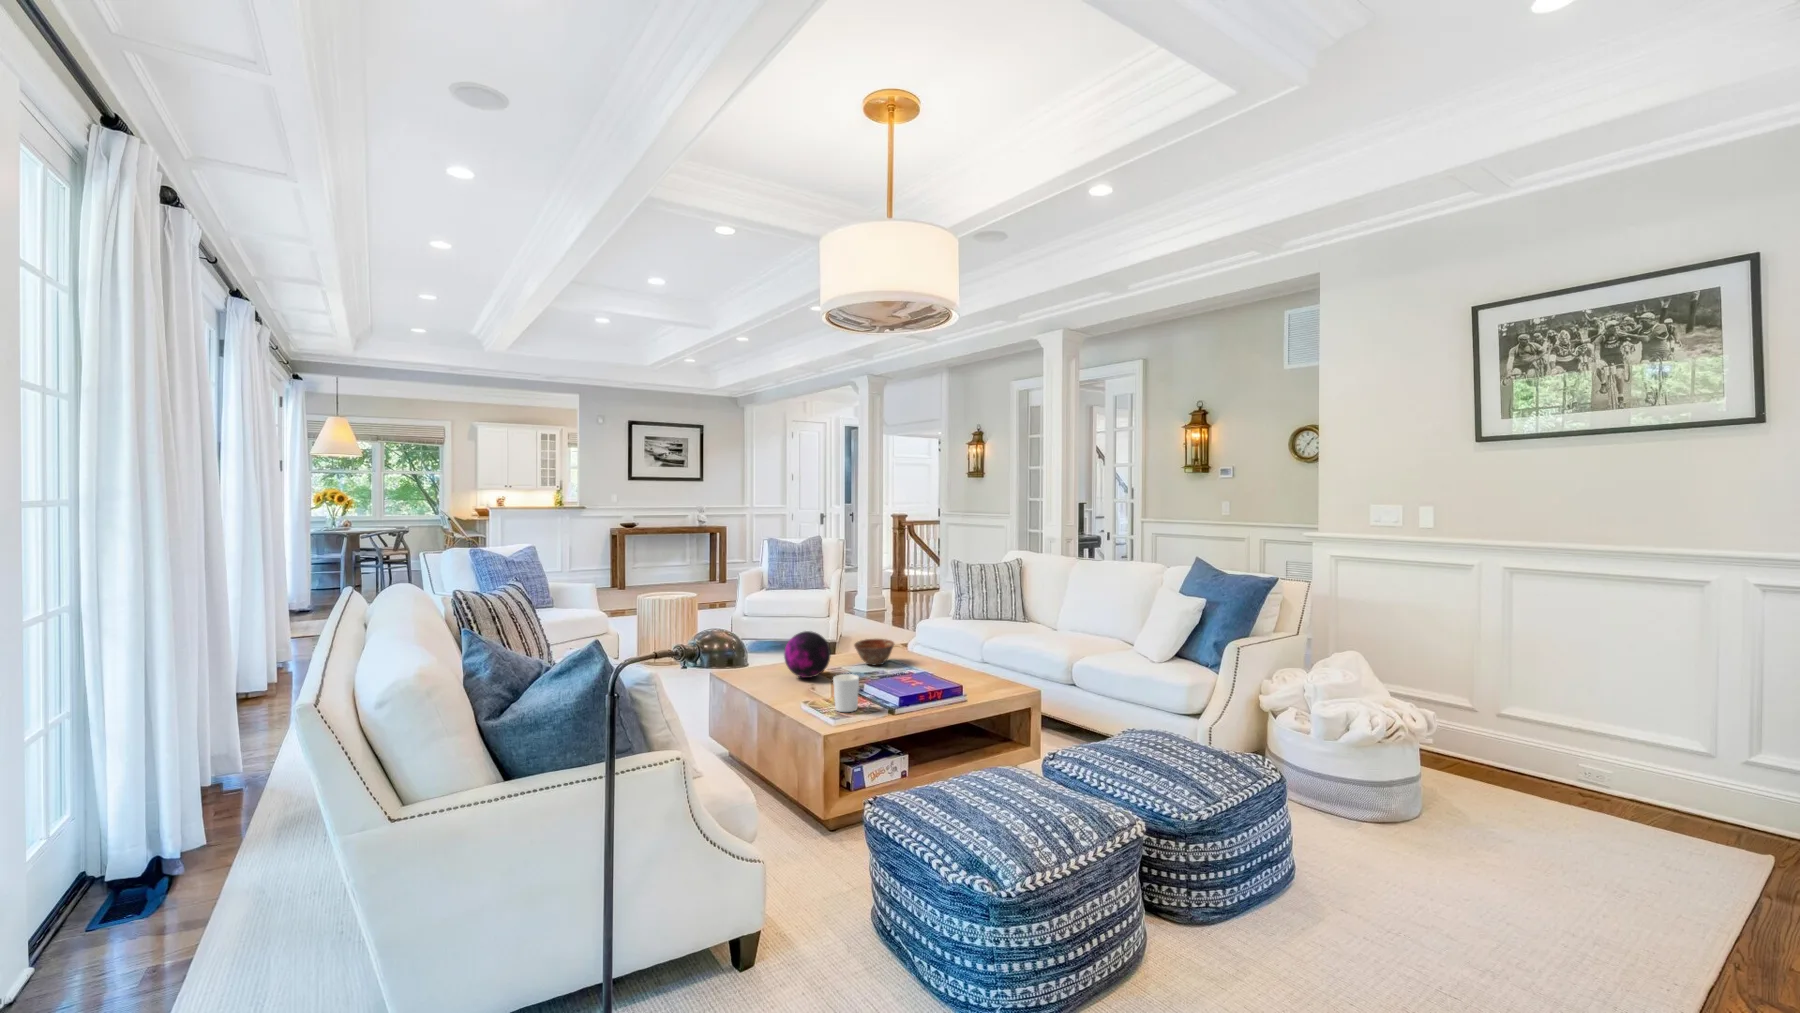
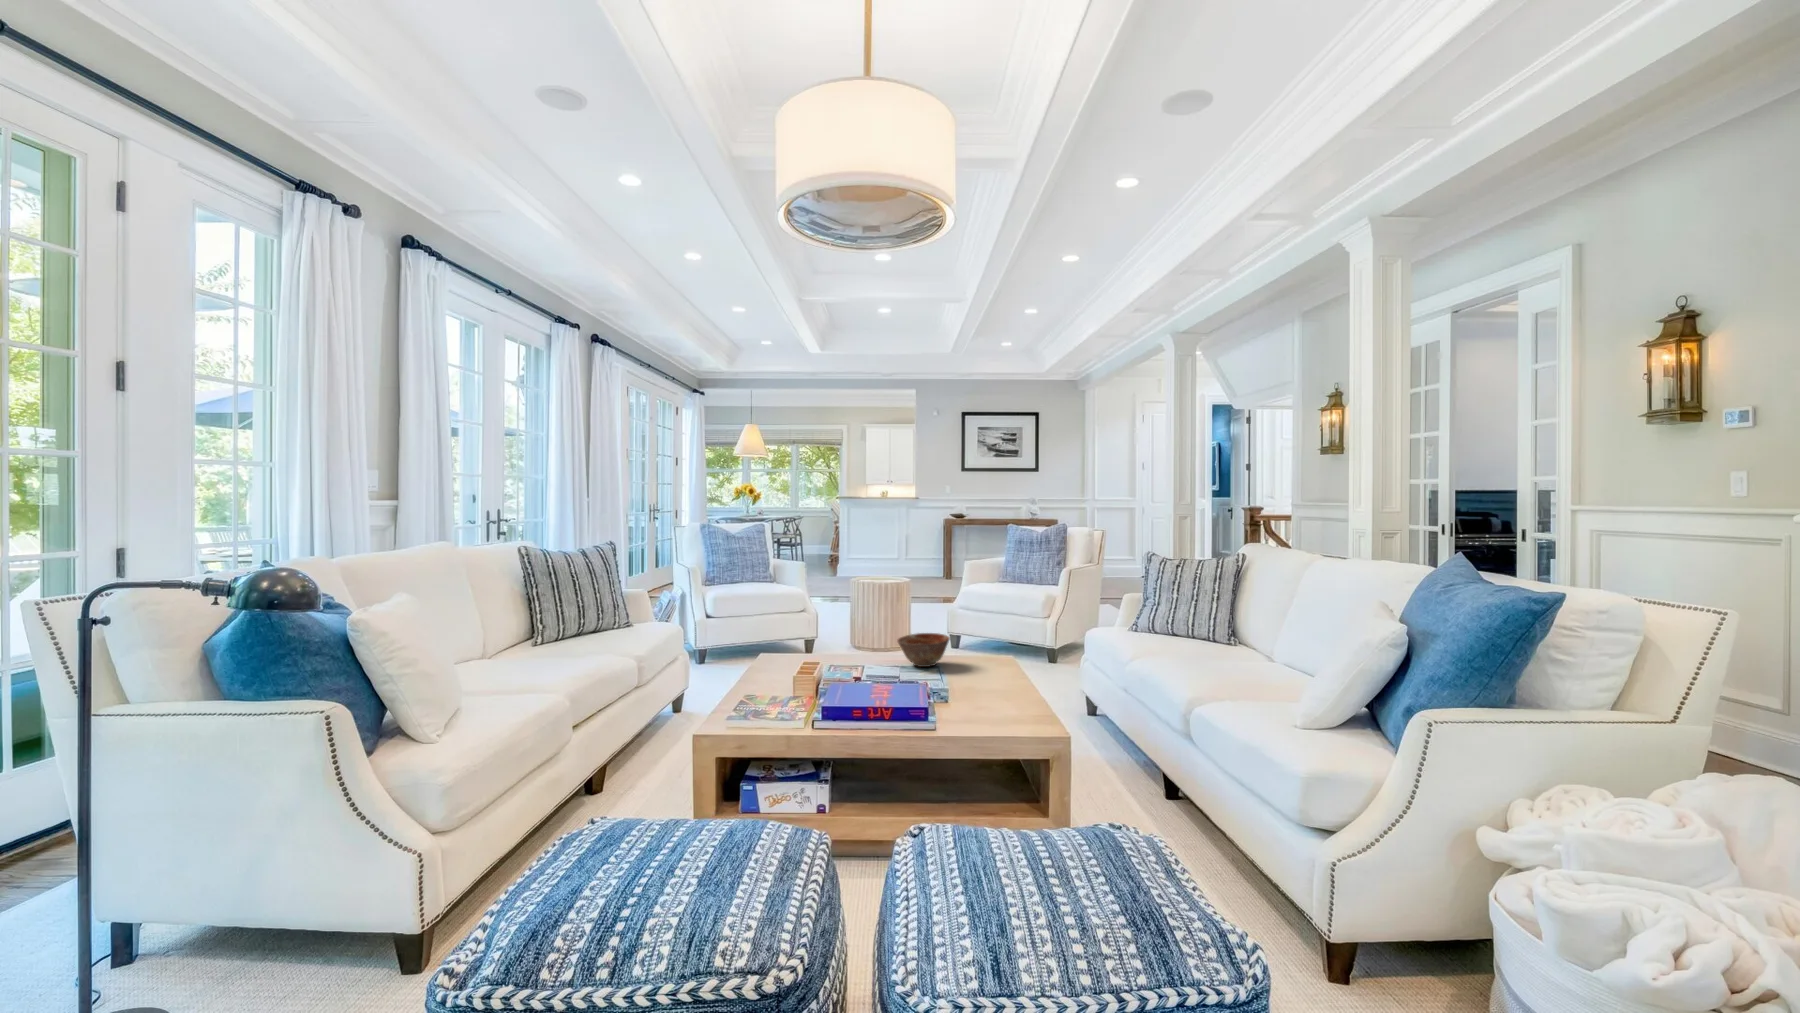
decorative orb: present [784,631,831,678] -> none [790,611,847,669]
candle holder: present [833,674,859,712] -> none [748,663,782,712]

